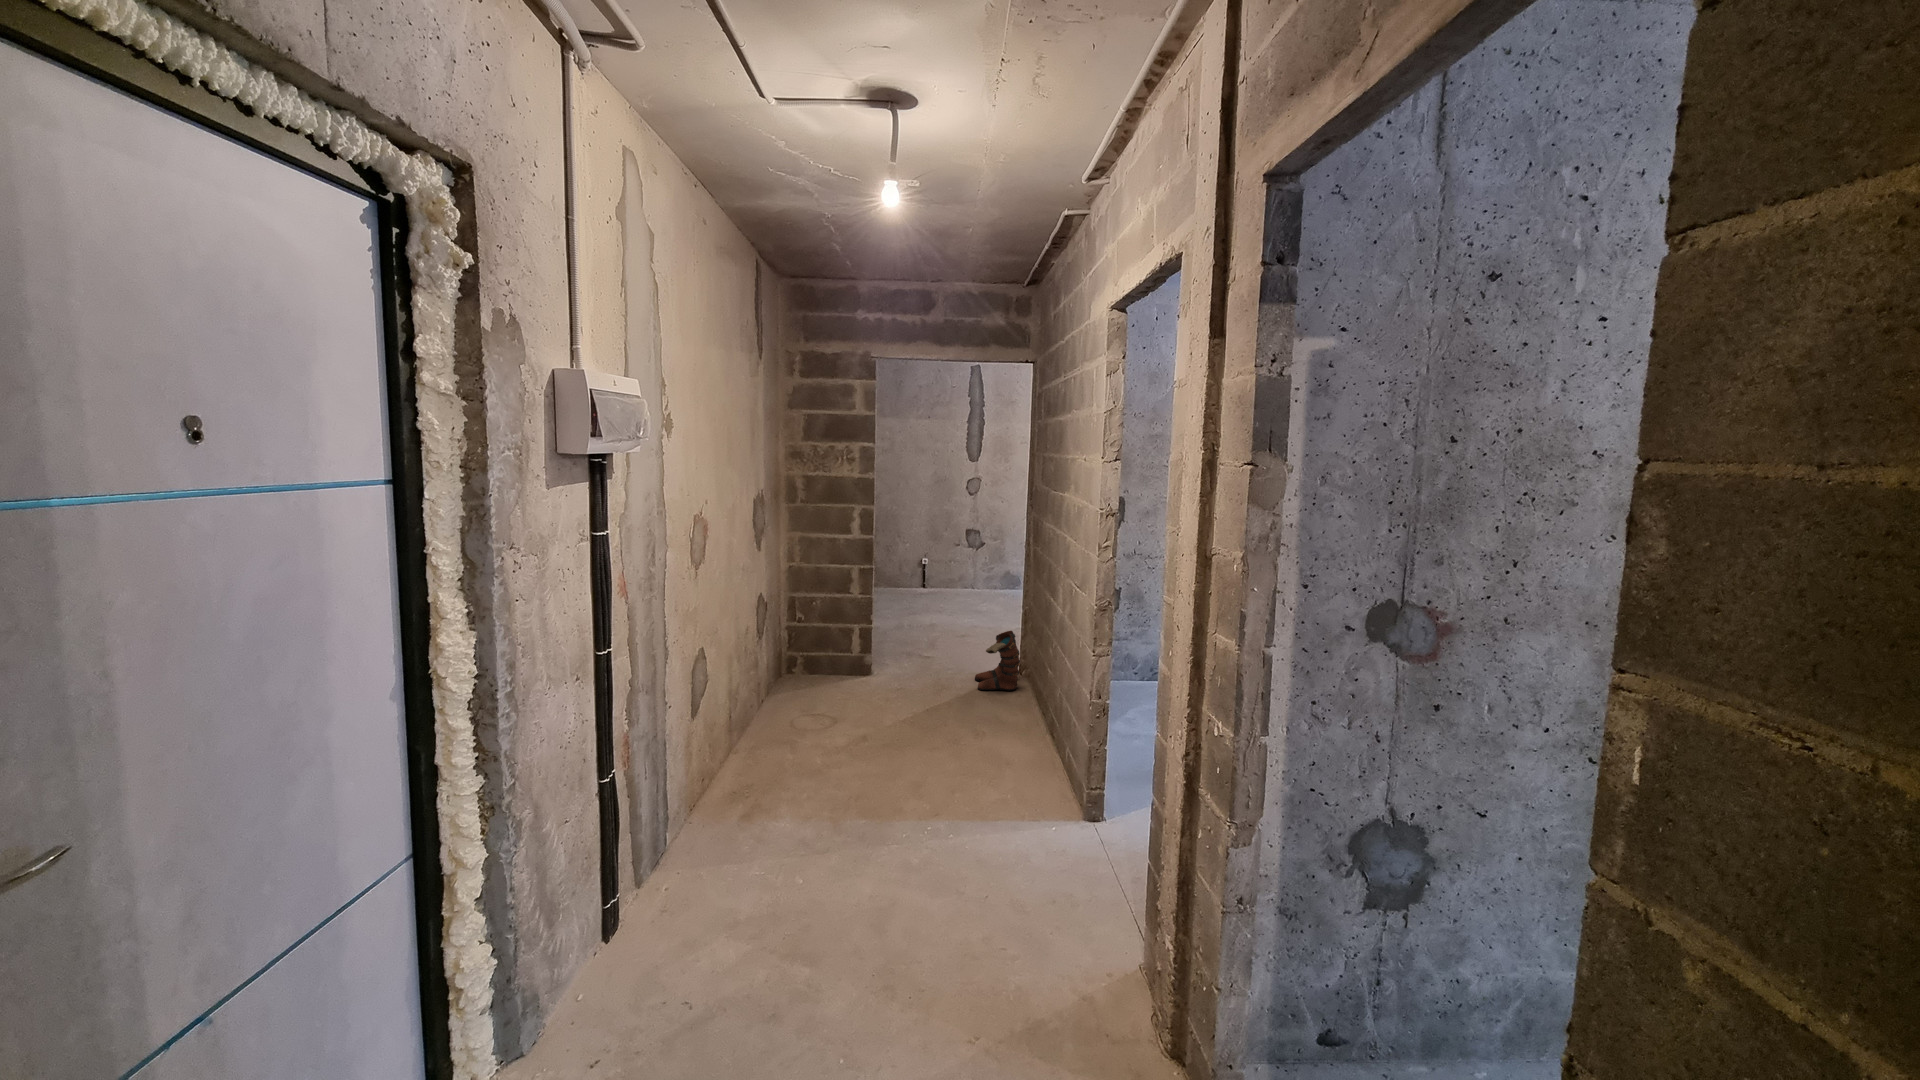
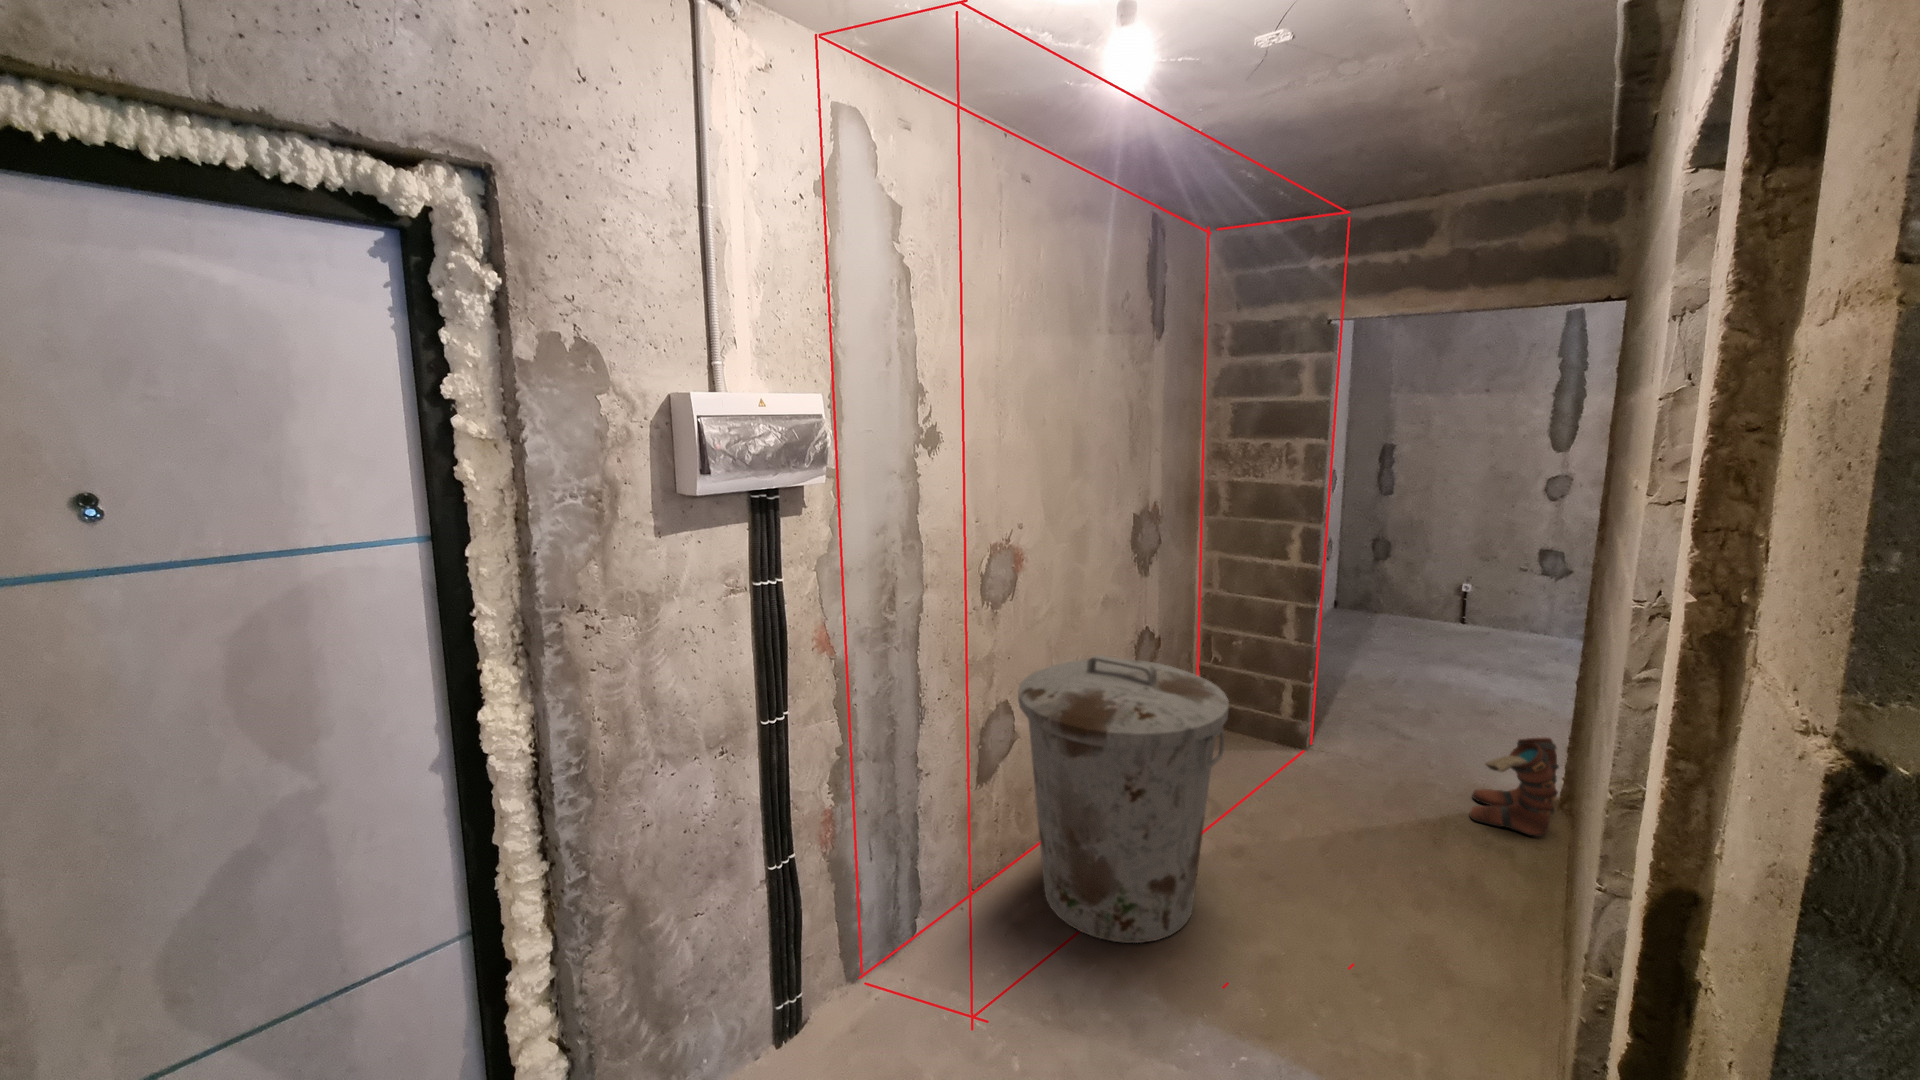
trash can: none [719,598,877,806] -> present [1018,655,1229,943]

